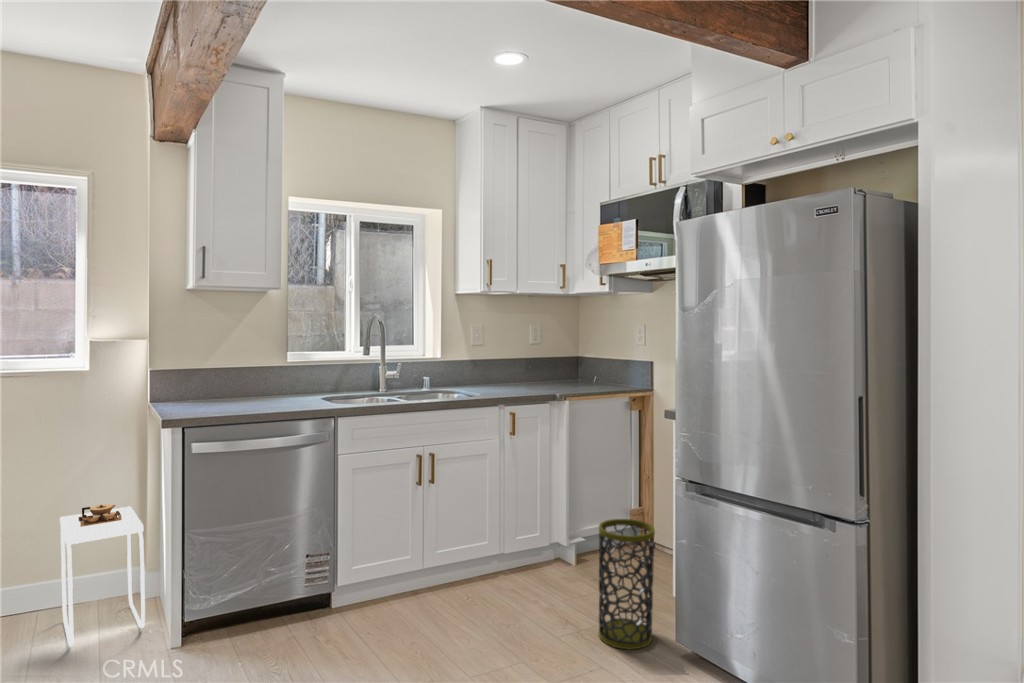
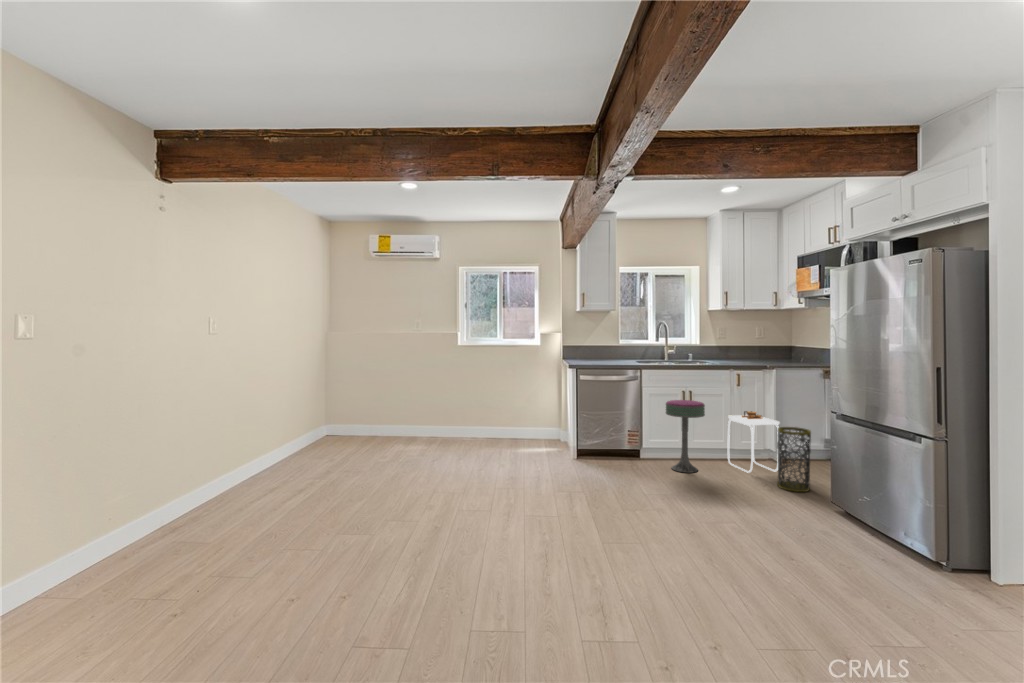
bar stool: none [386,478,464,635] -> present [666,400,705,473]
side table: present [60,504,145,646] -> present [728,411,779,473]

